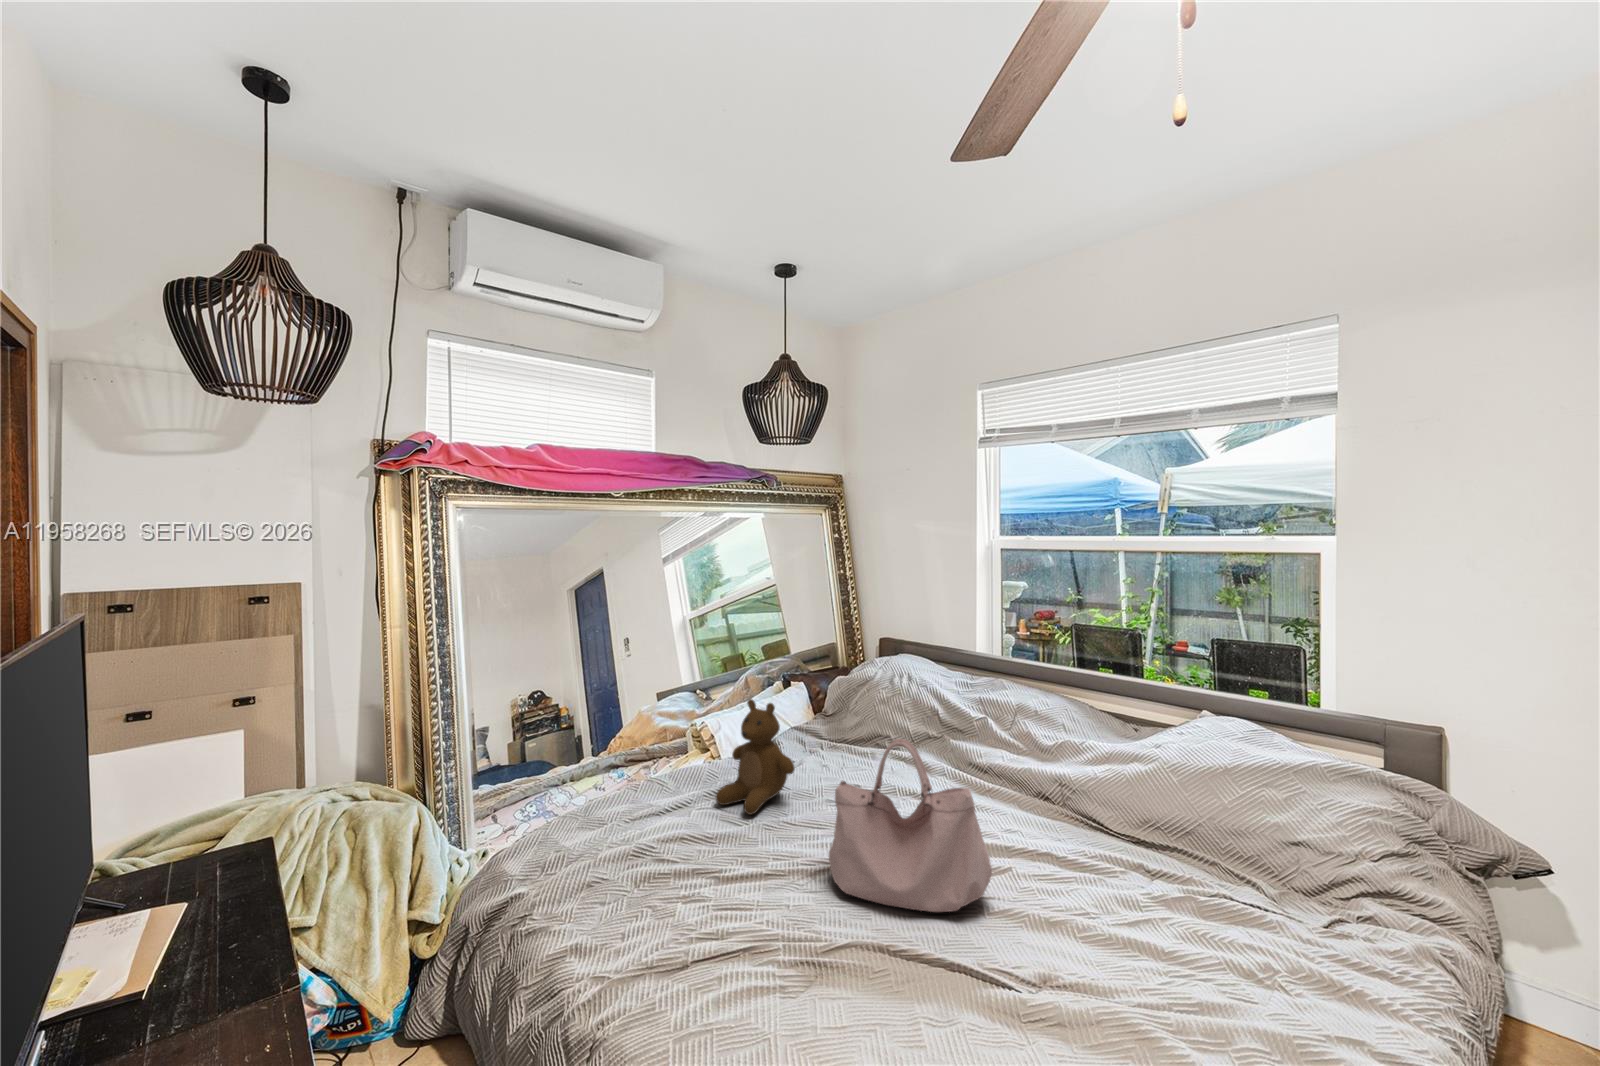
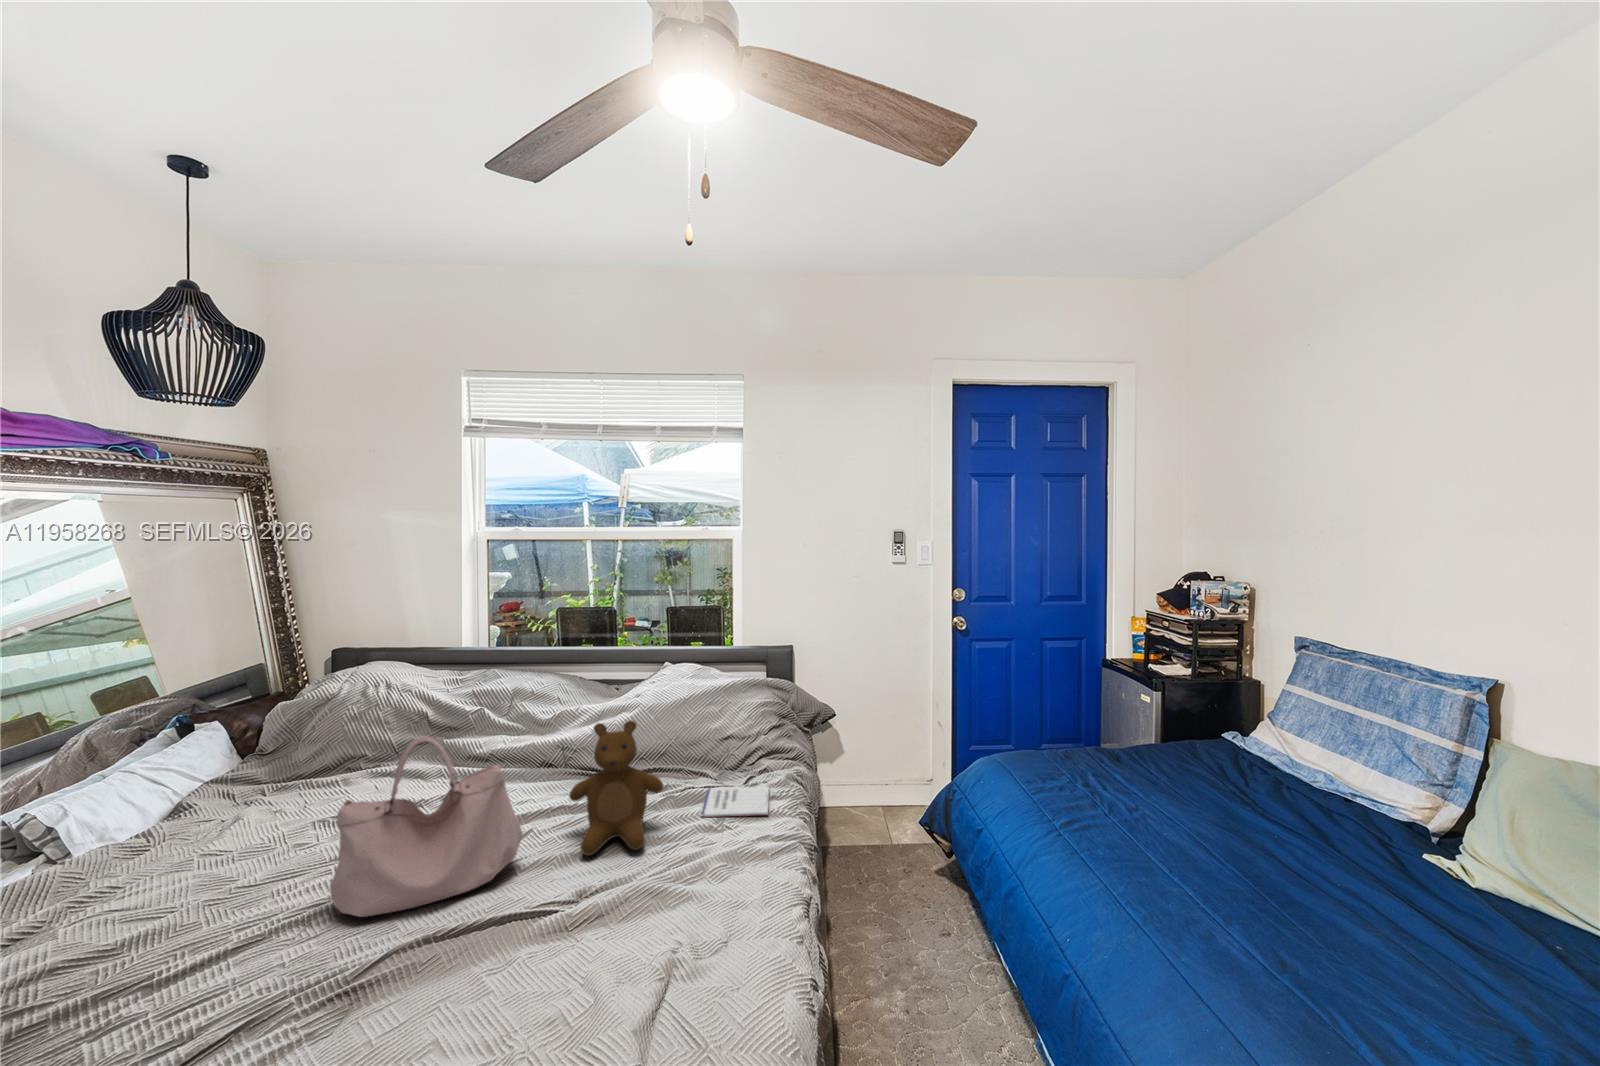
teddy bear: present [716,699,795,815] -> present [569,721,663,856]
notebook: none [1236,906,1374,998] -> present [701,786,769,817]

